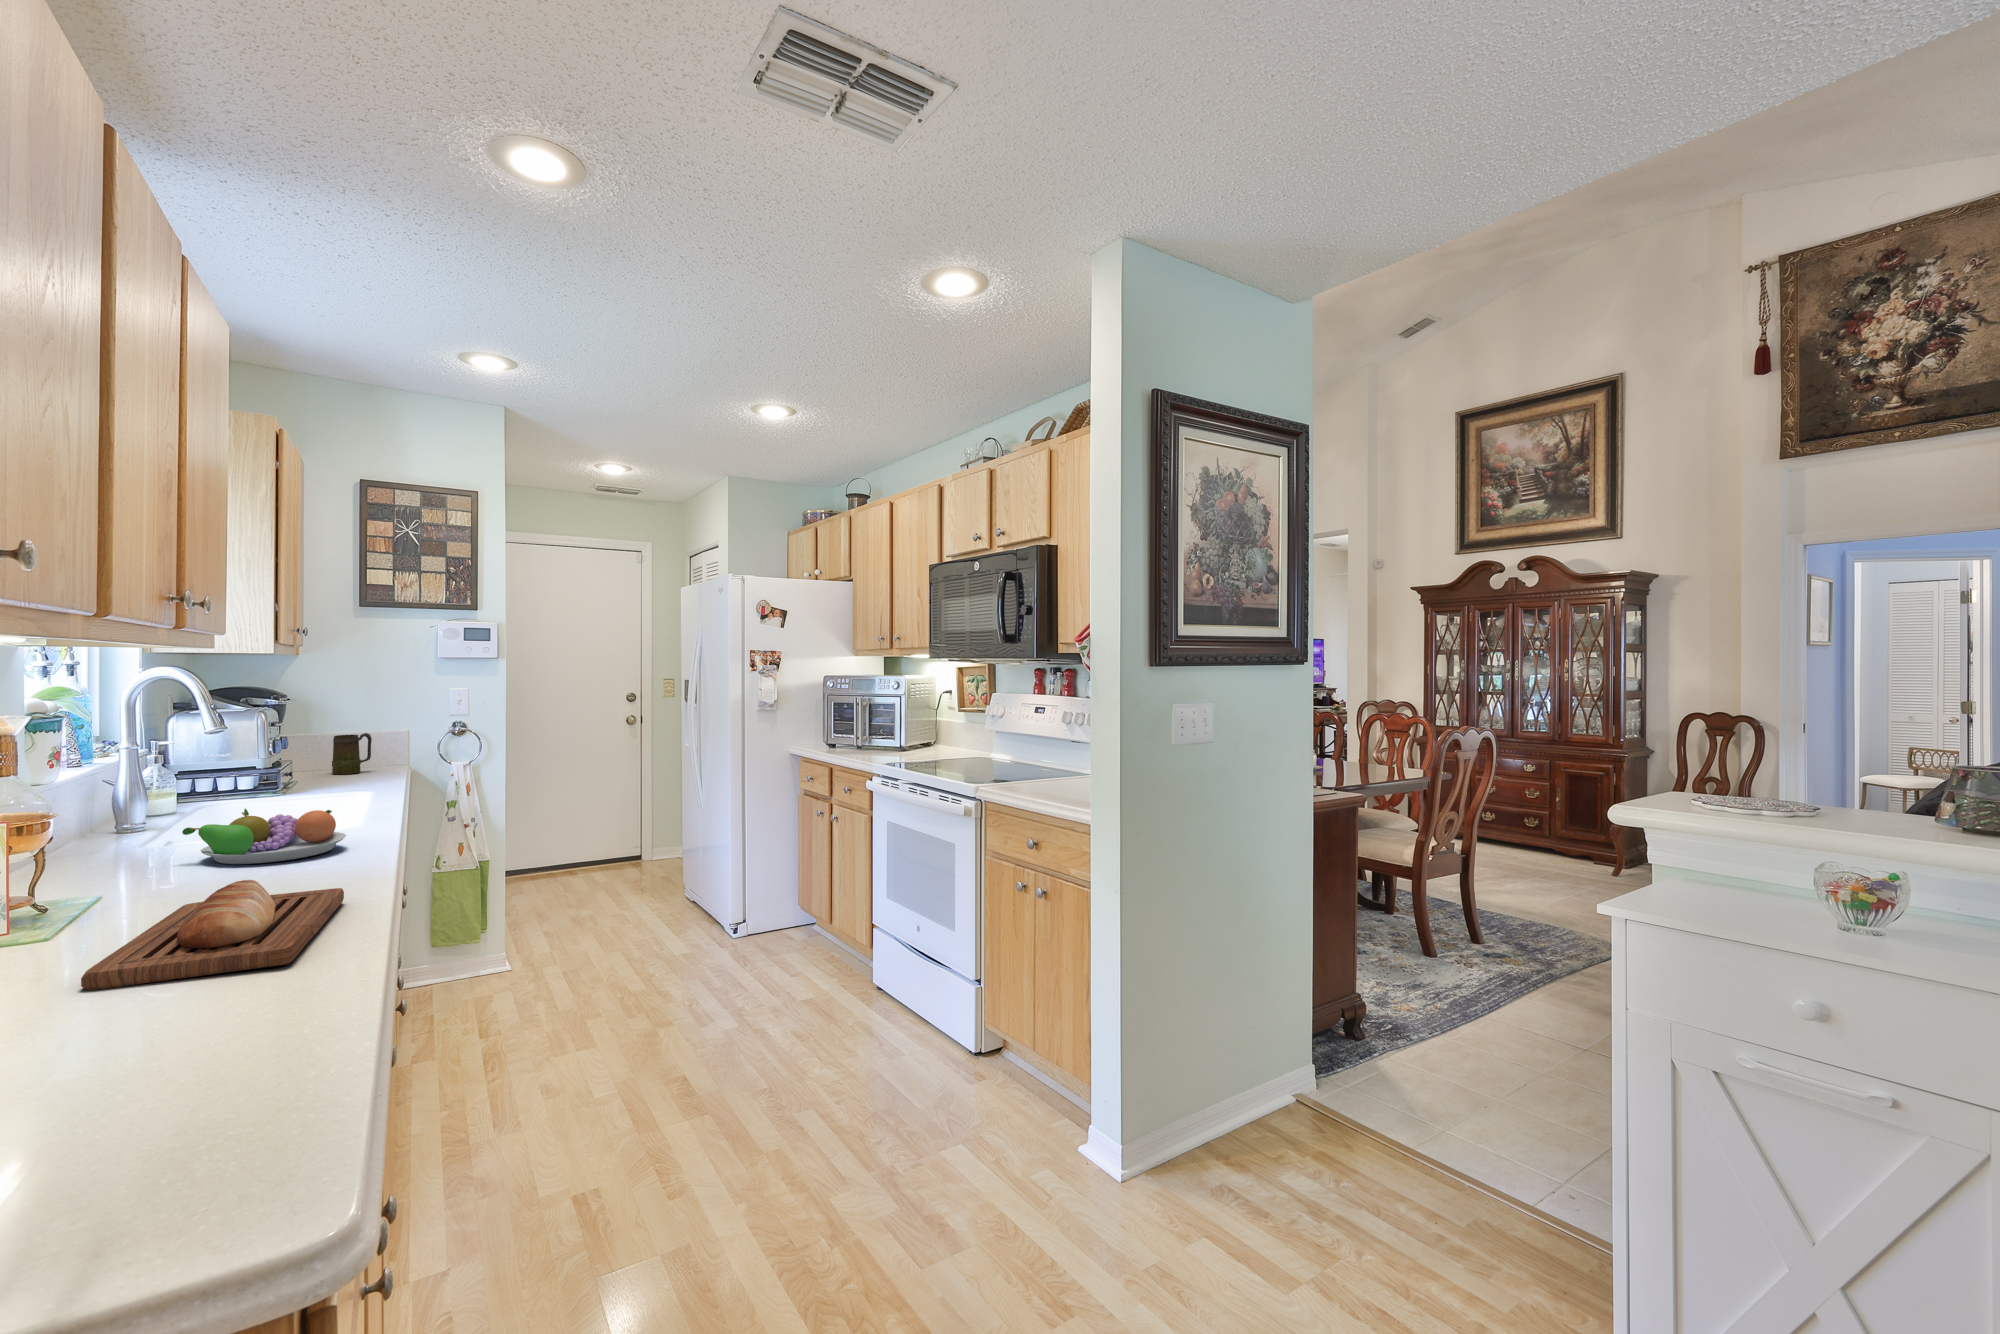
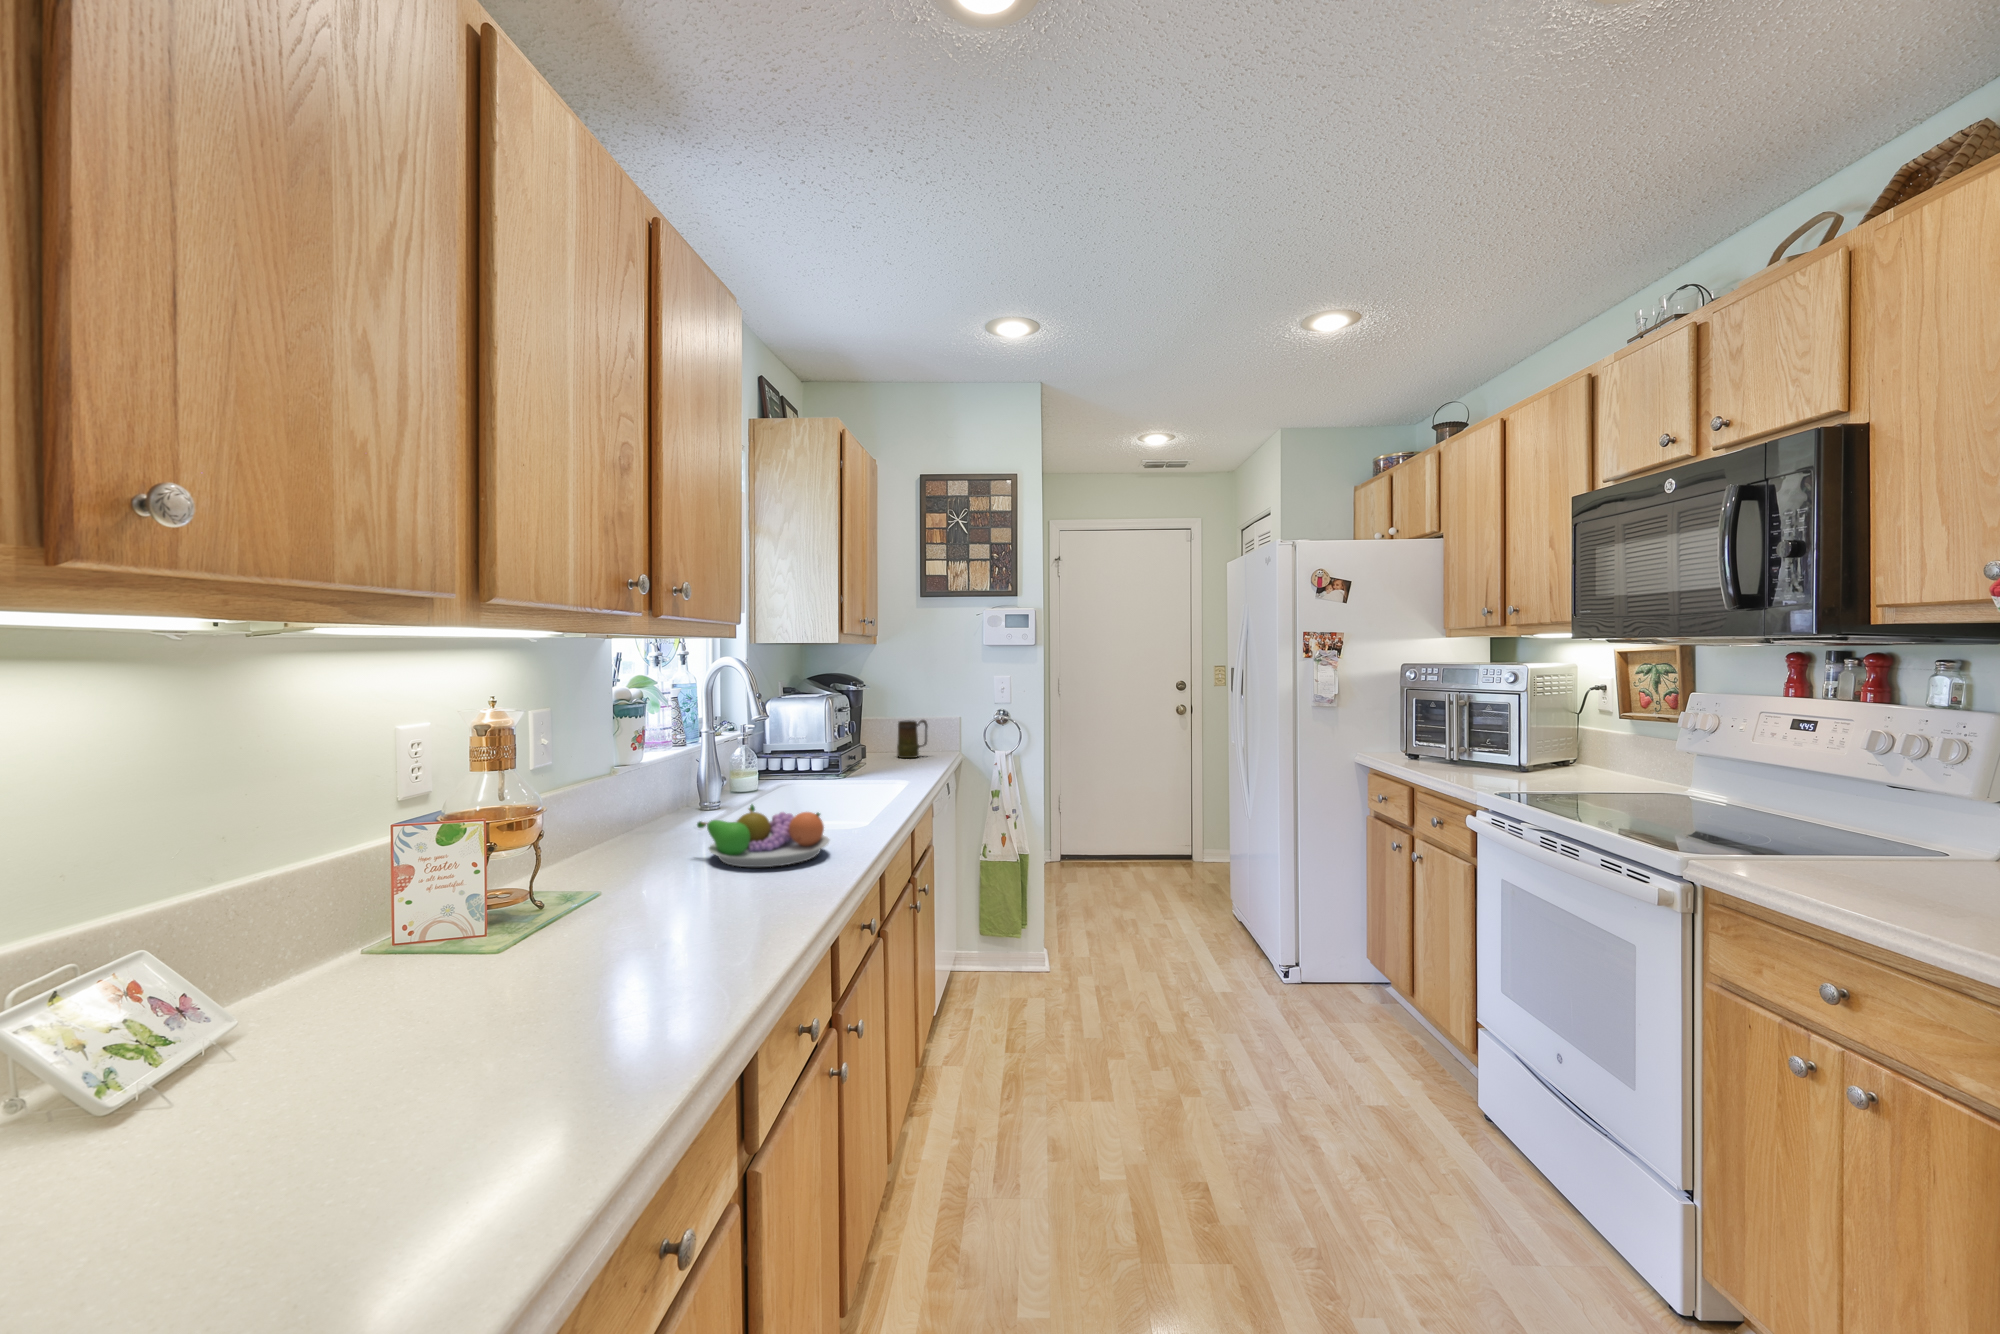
bread loaf: present [81,880,344,990] -> none [416,912,752,1069]

